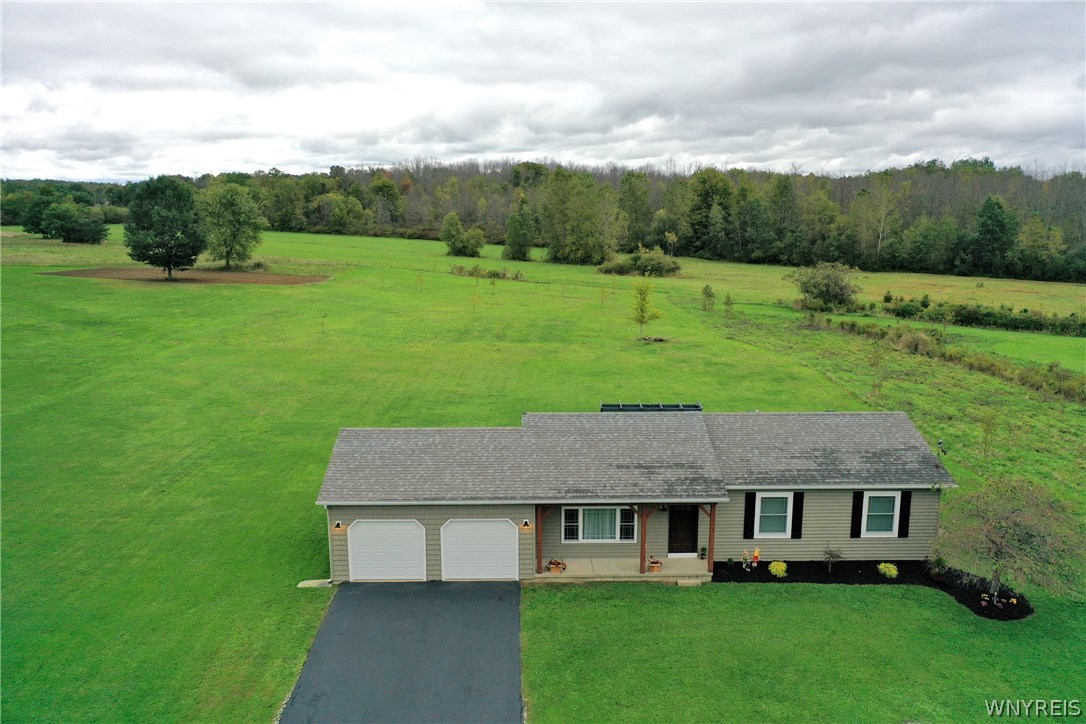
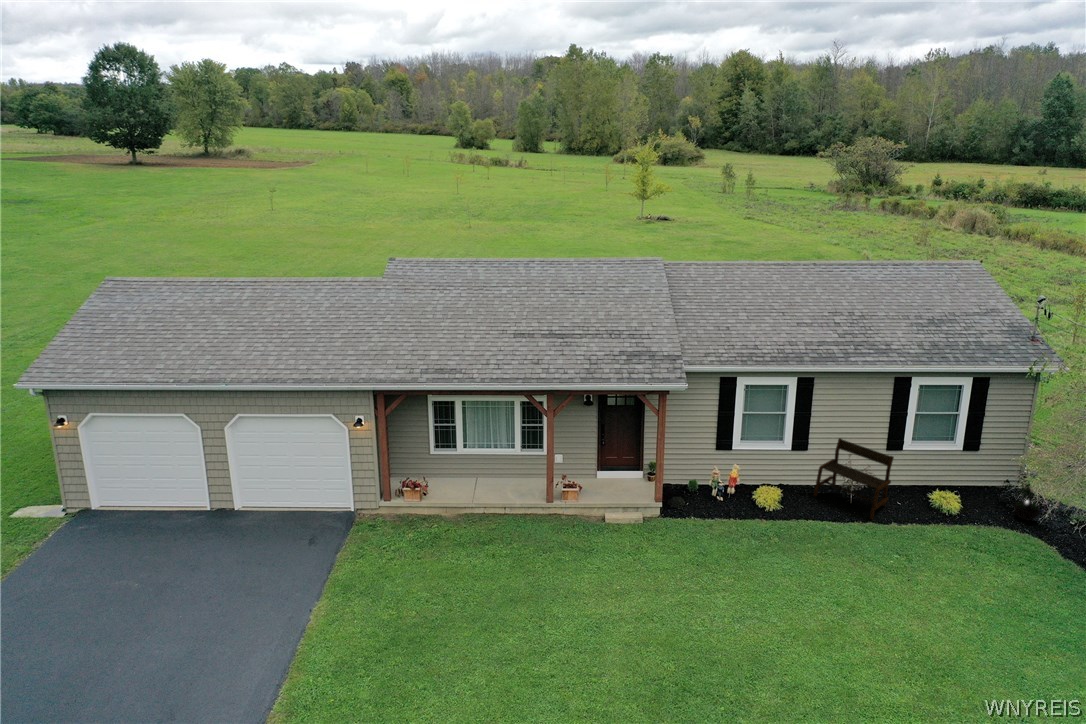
bench: none [807,530,855,582] -> present [814,438,894,519]

